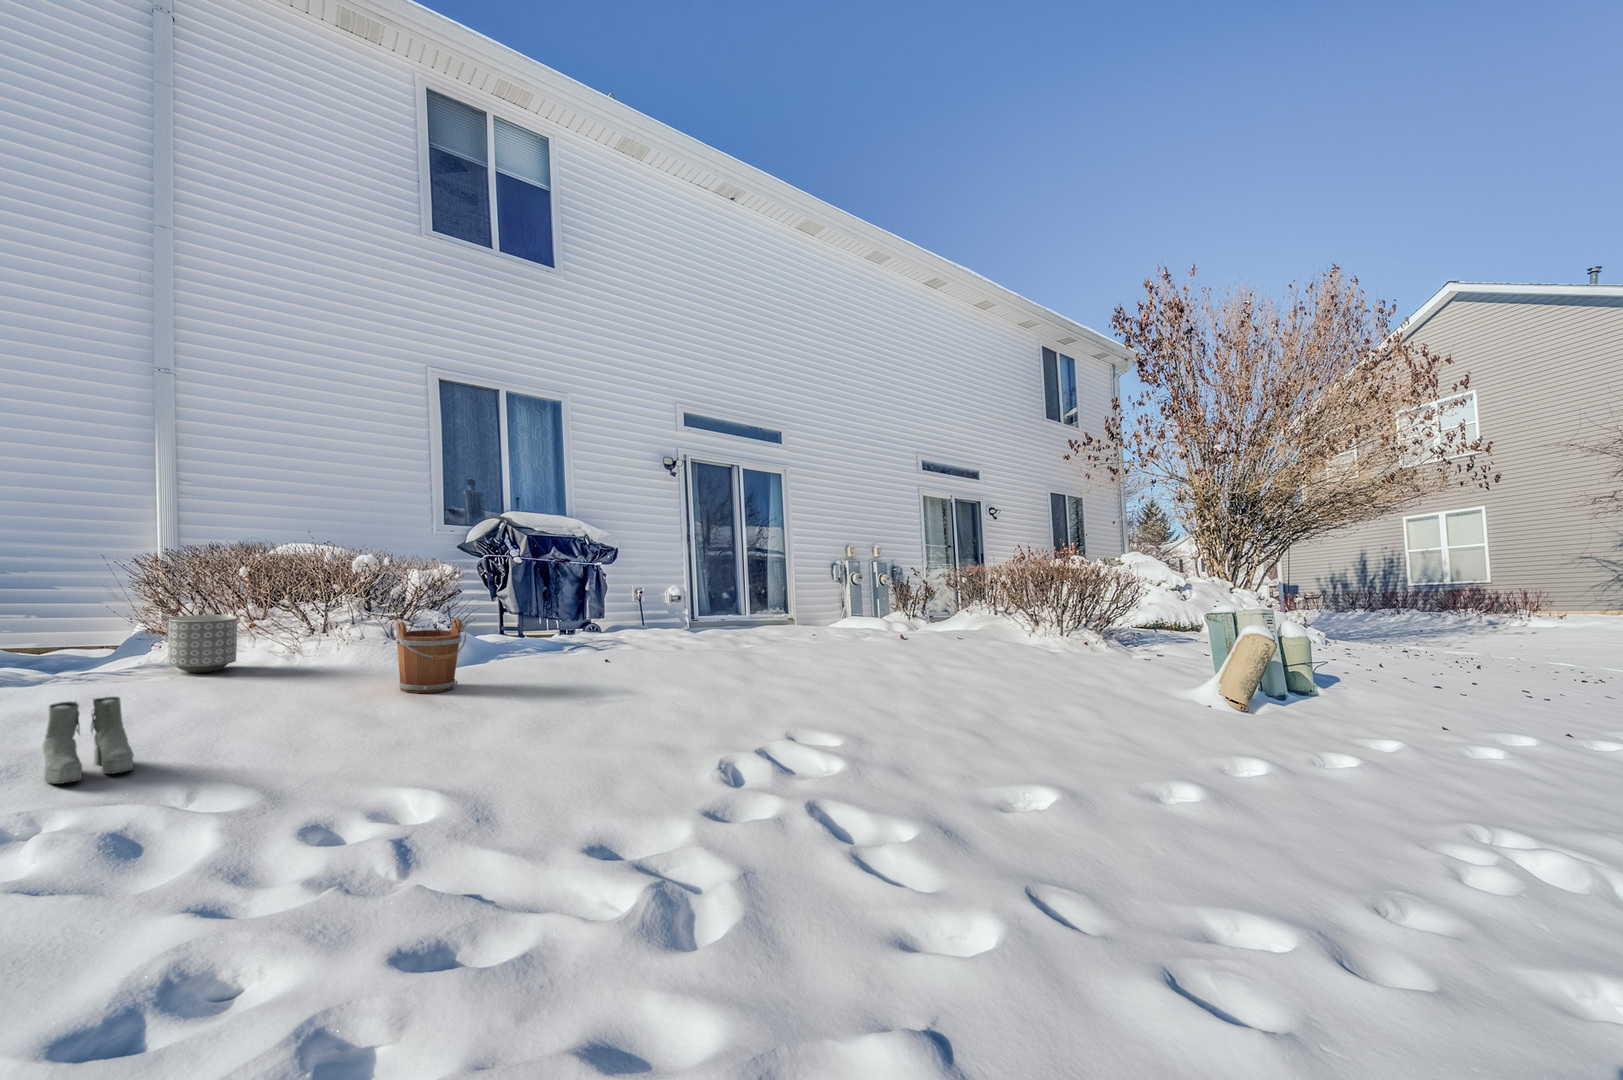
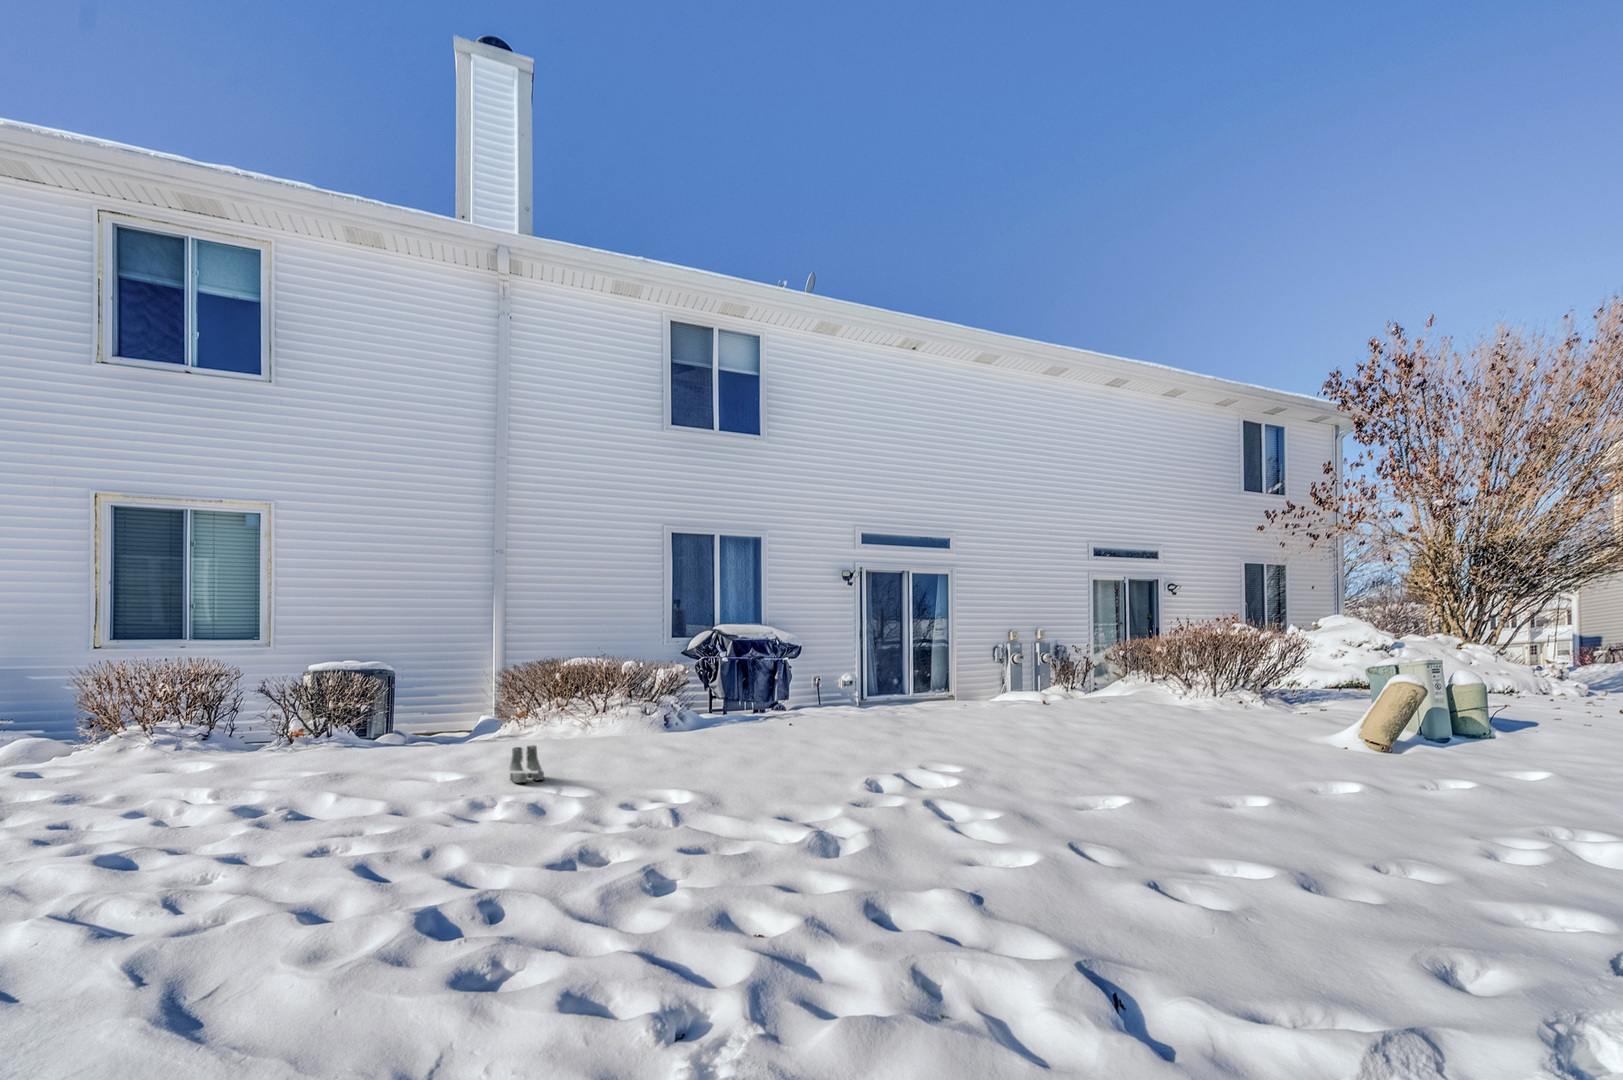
planter: present [168,615,238,673] -> none [536,704,568,737]
bucket: present [396,619,466,693] -> none [650,706,687,748]

